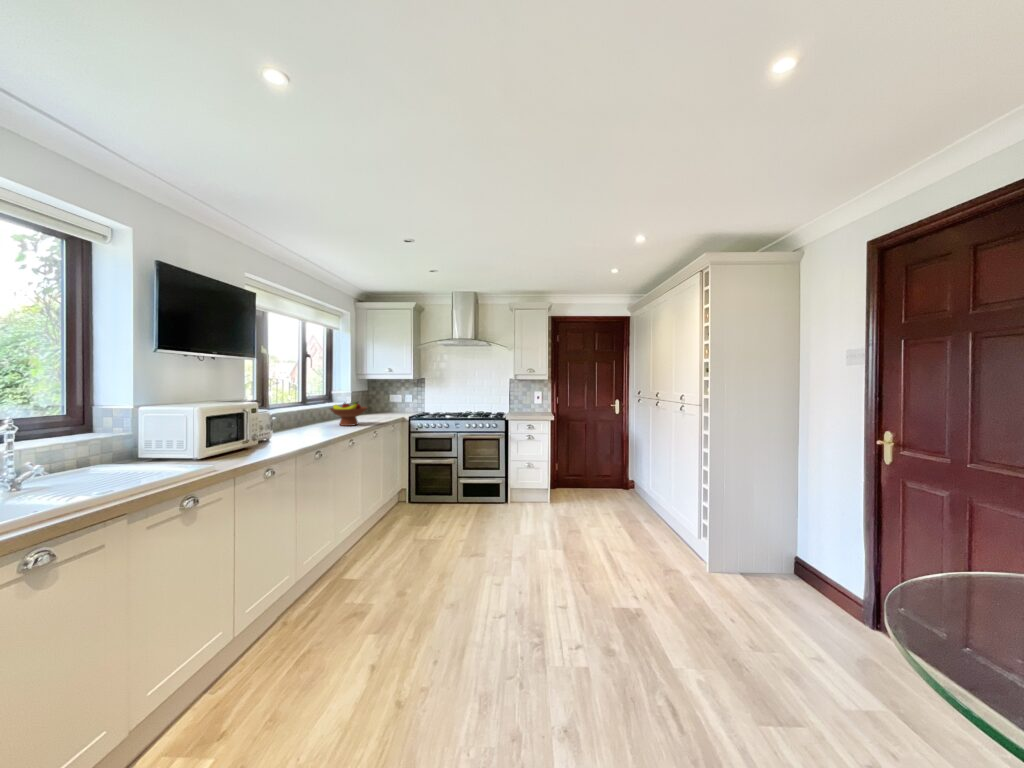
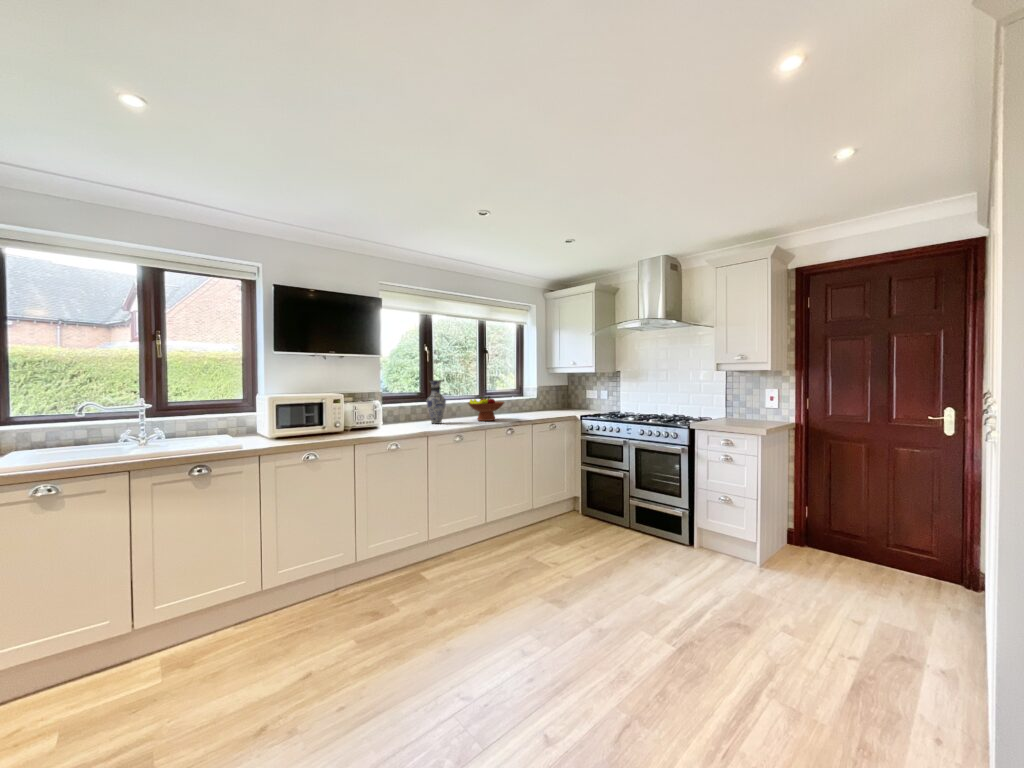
vase: none [299,386,321,432] -> present [427,380,446,424]

